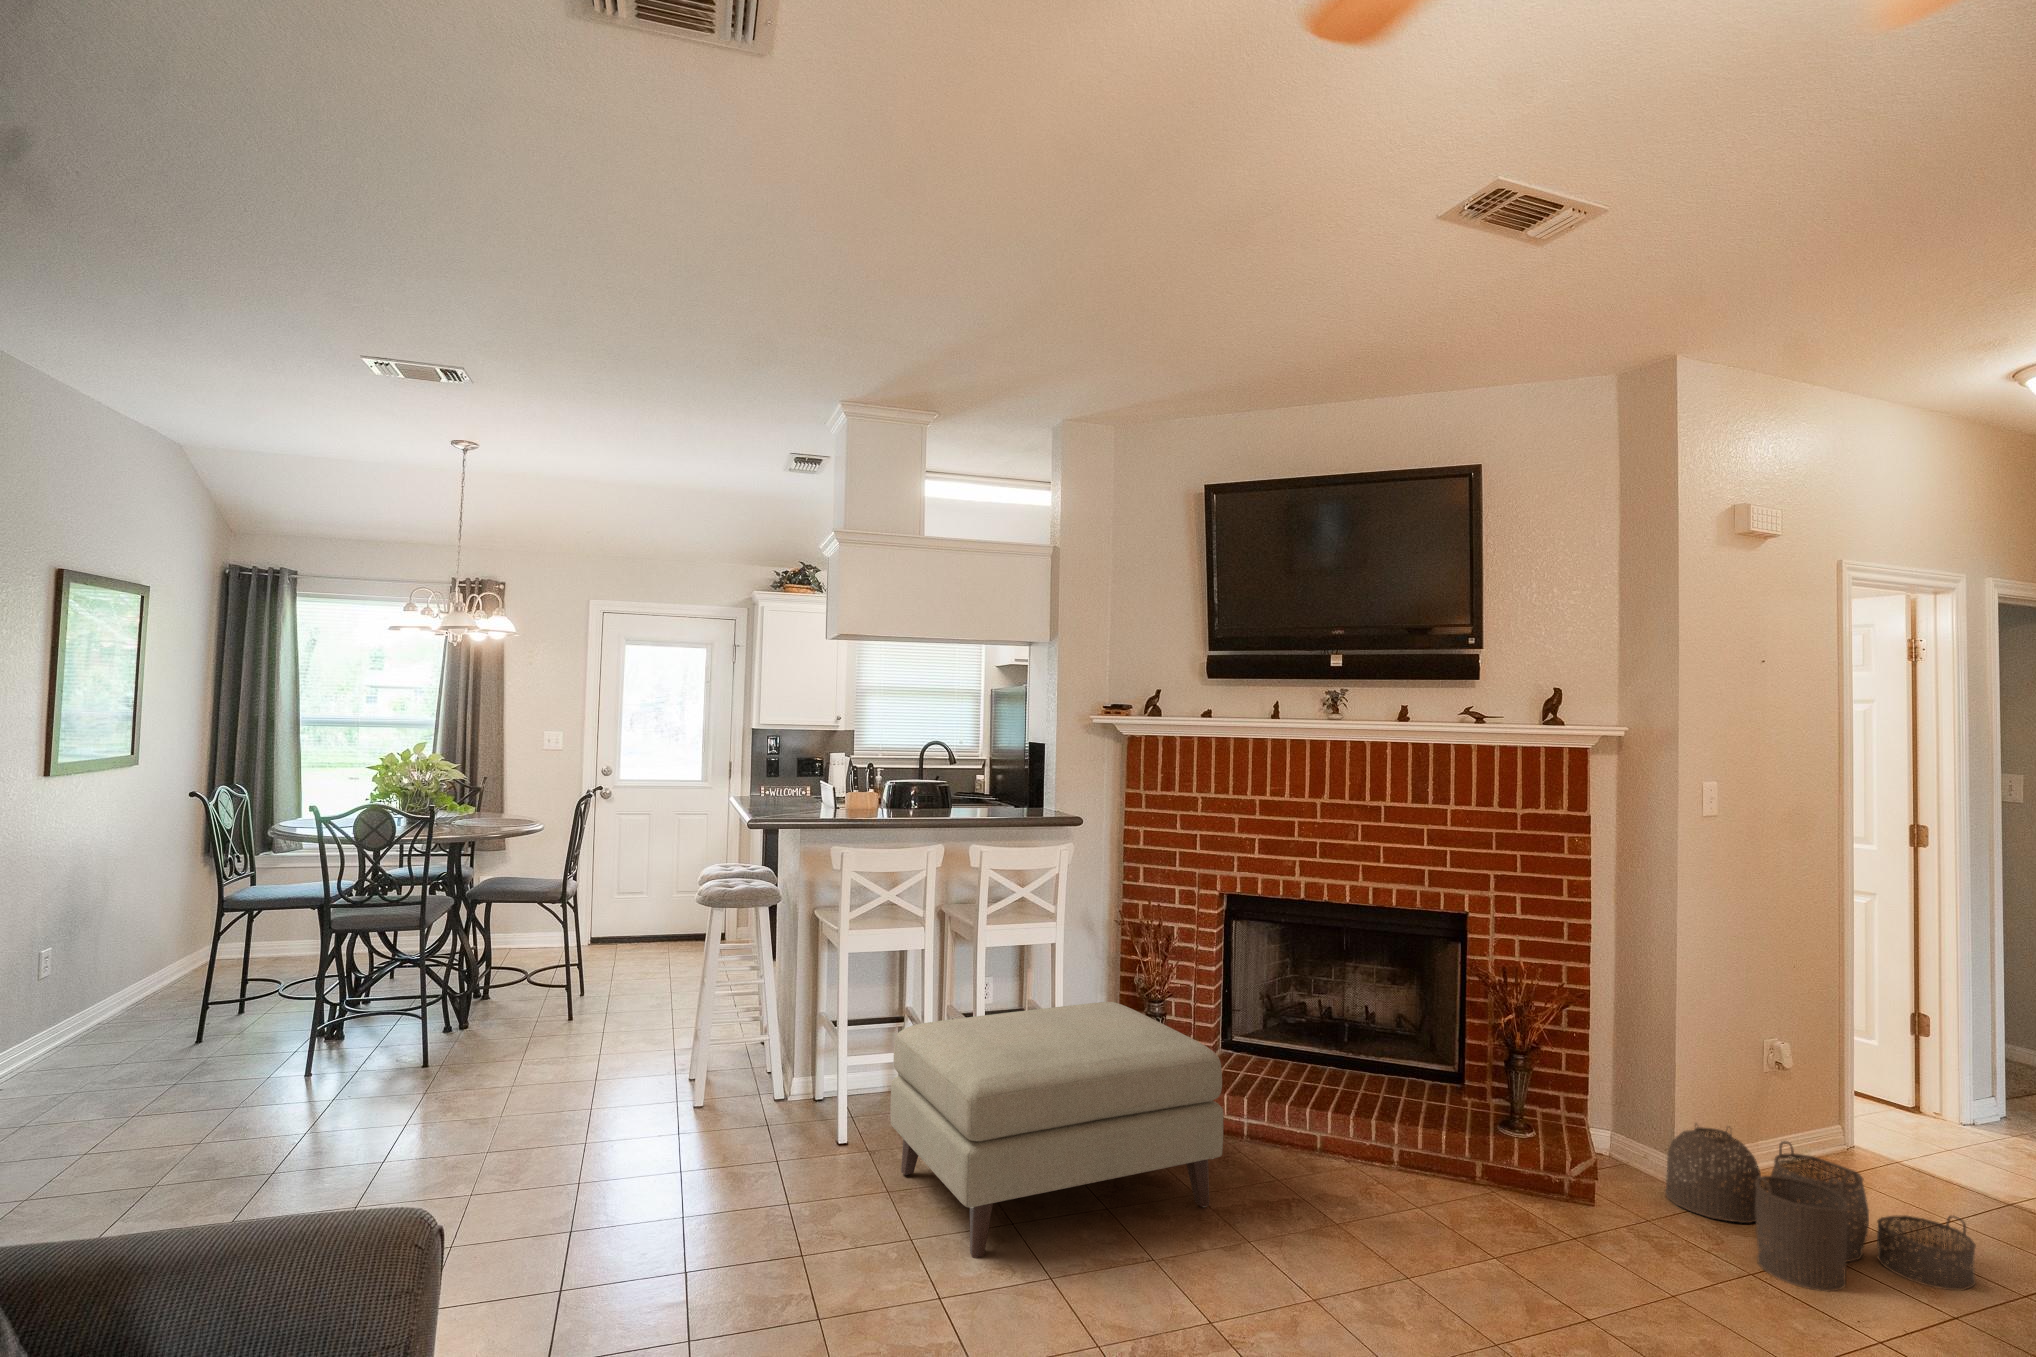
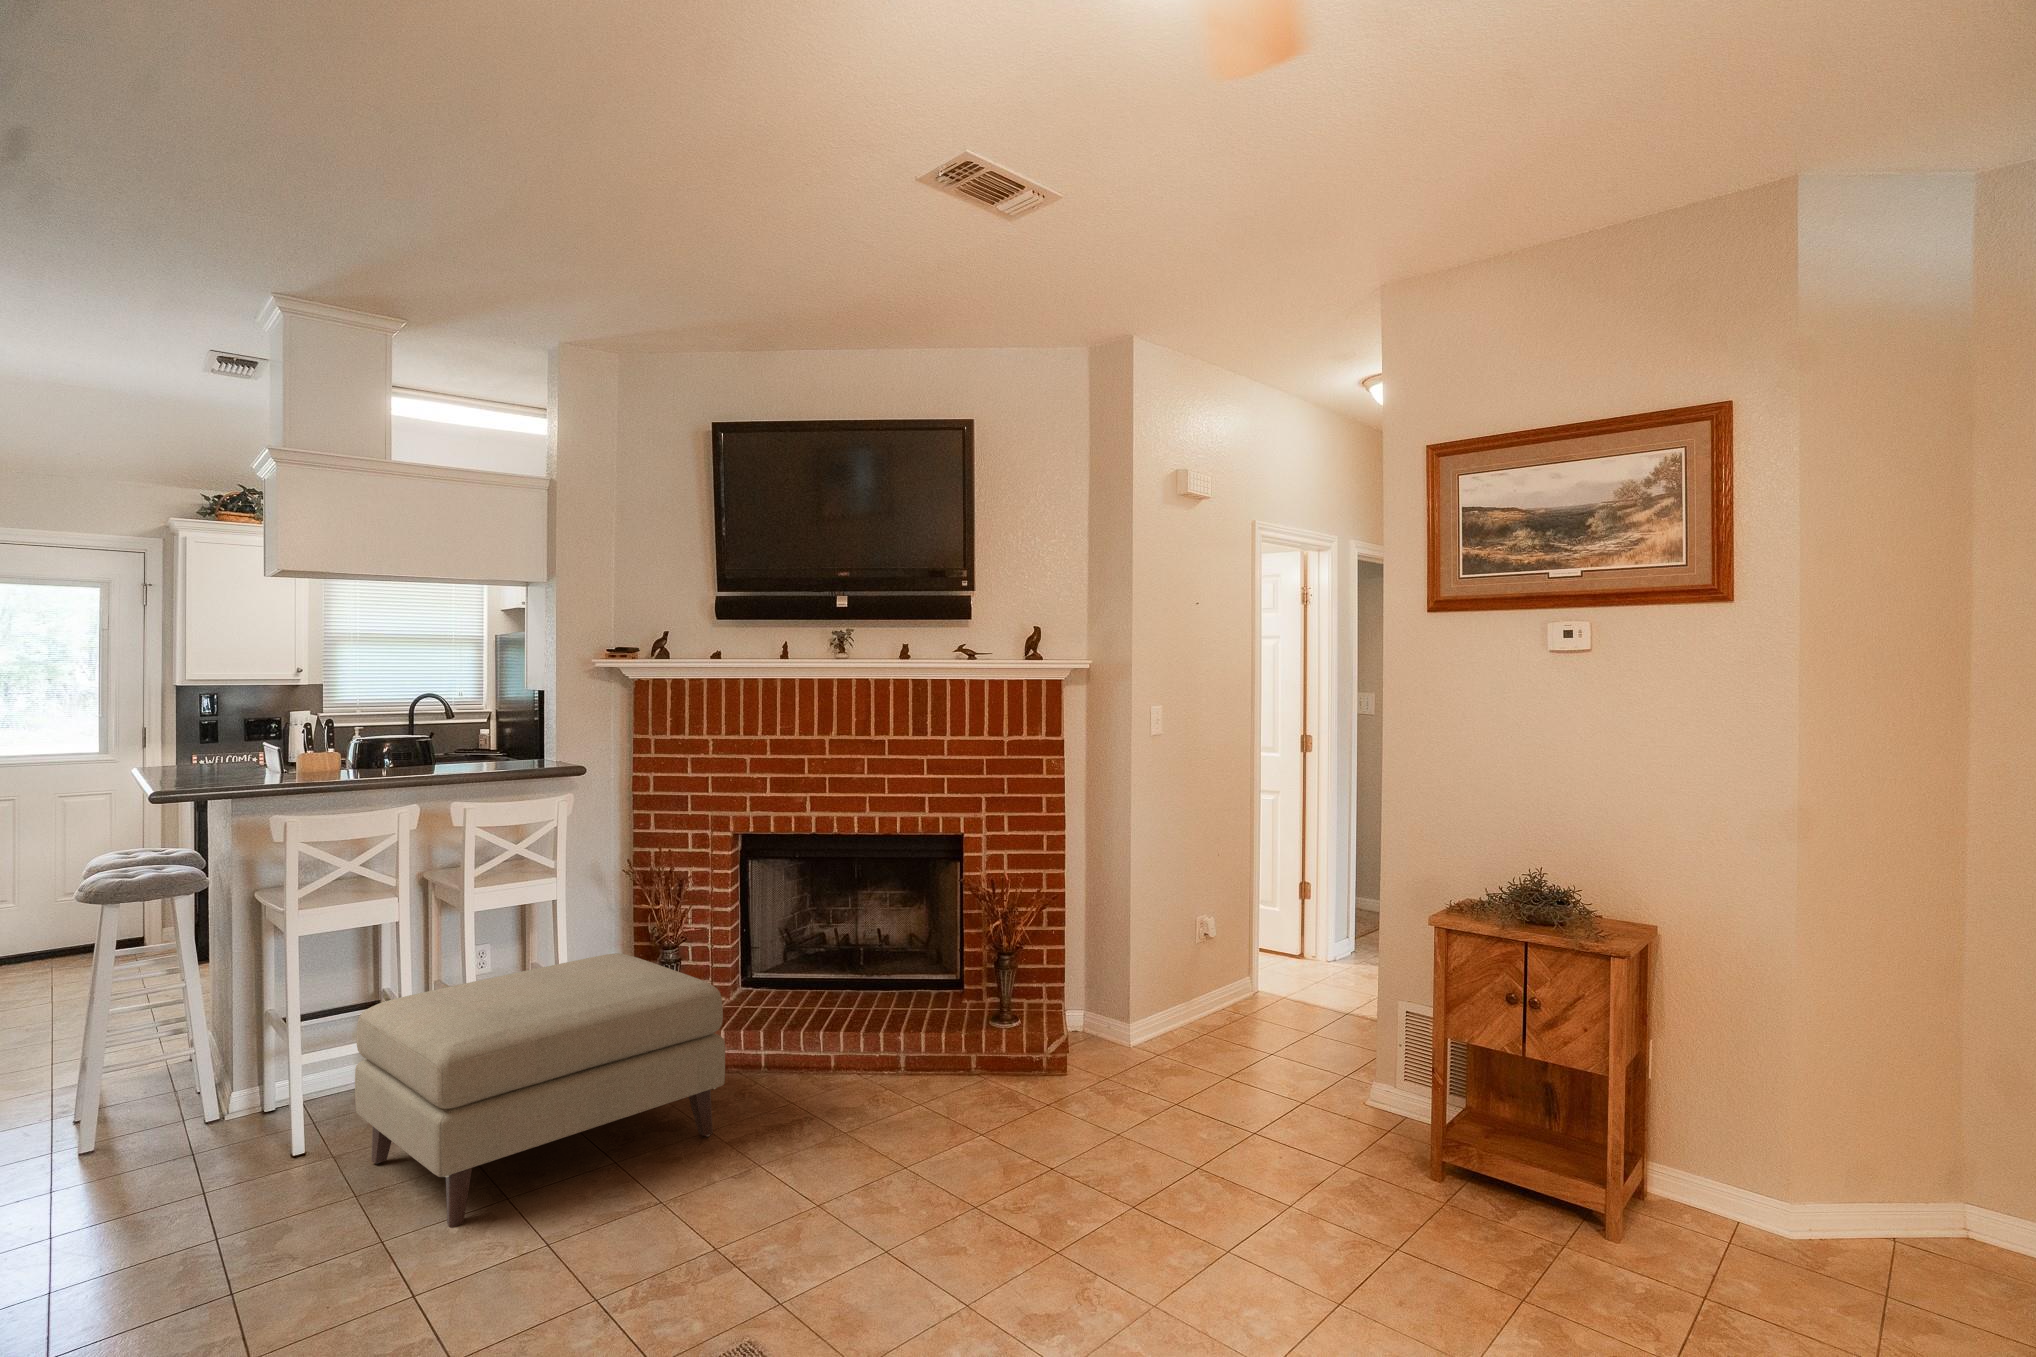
woven basket: present [1665,1124,1976,1292] -> none [1116,990,1318,1108]

